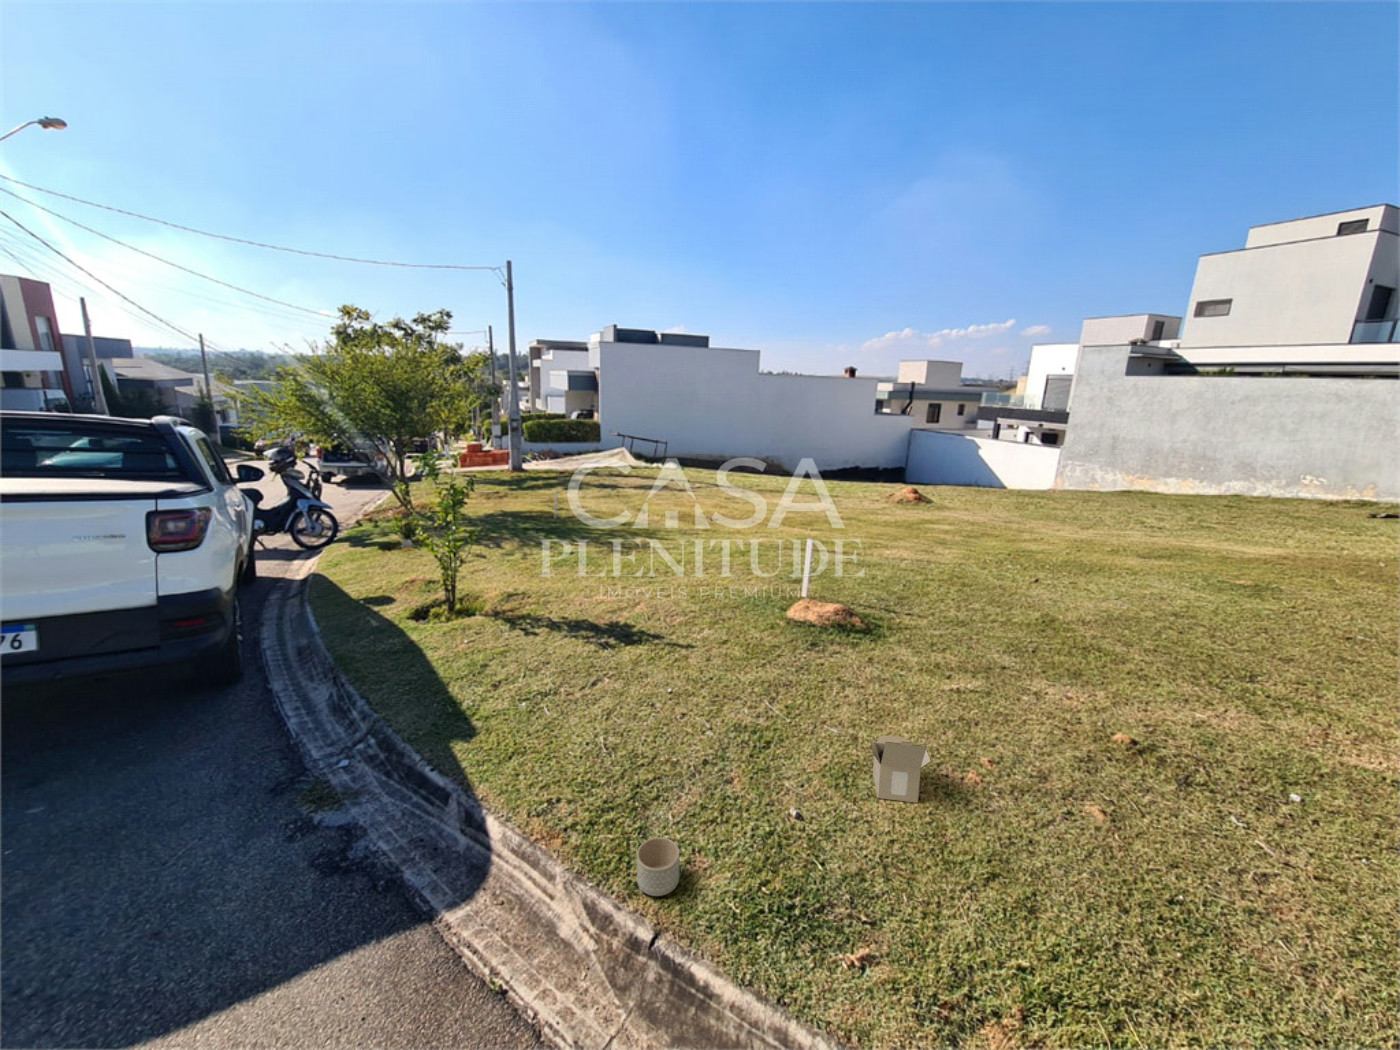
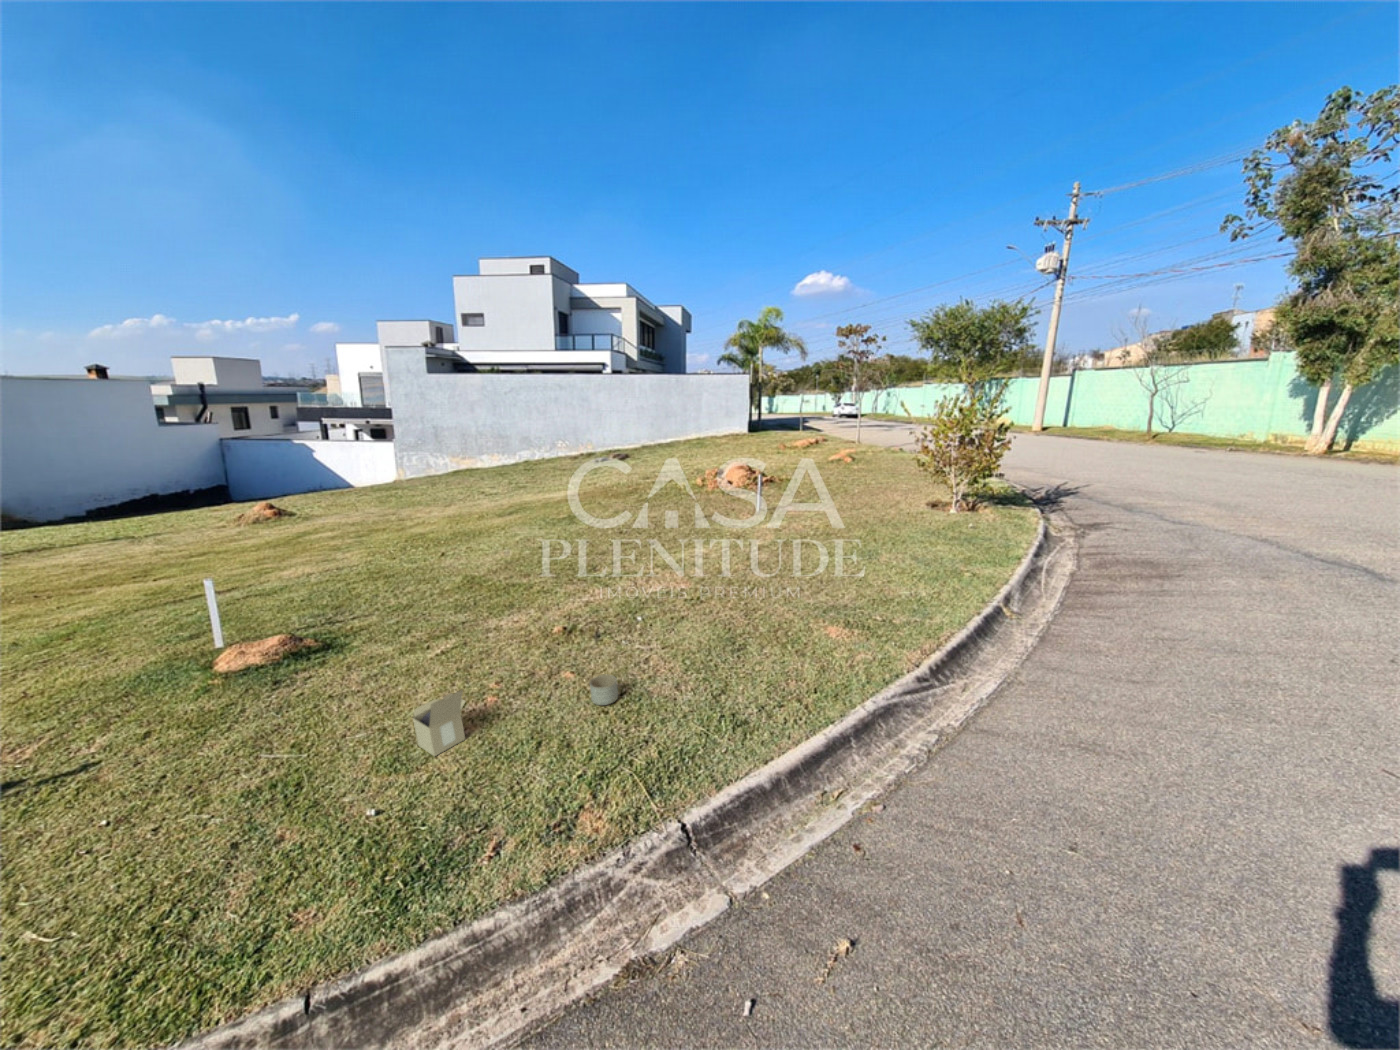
planter: present [637,837,679,896] -> present [590,674,618,705]

